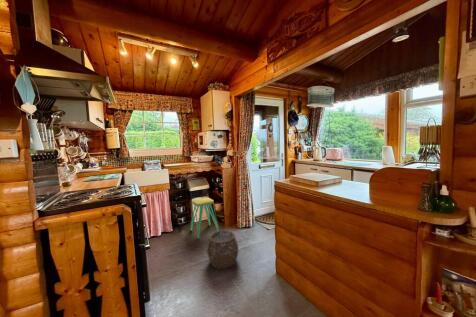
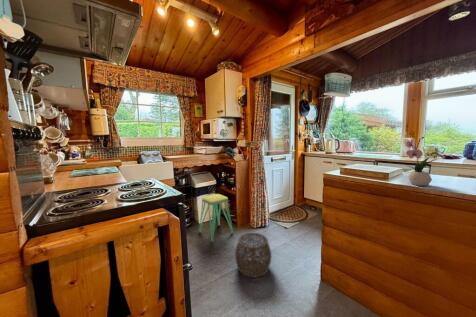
flower arrangement: none [331,144,353,190] -> present [406,132,436,186]

